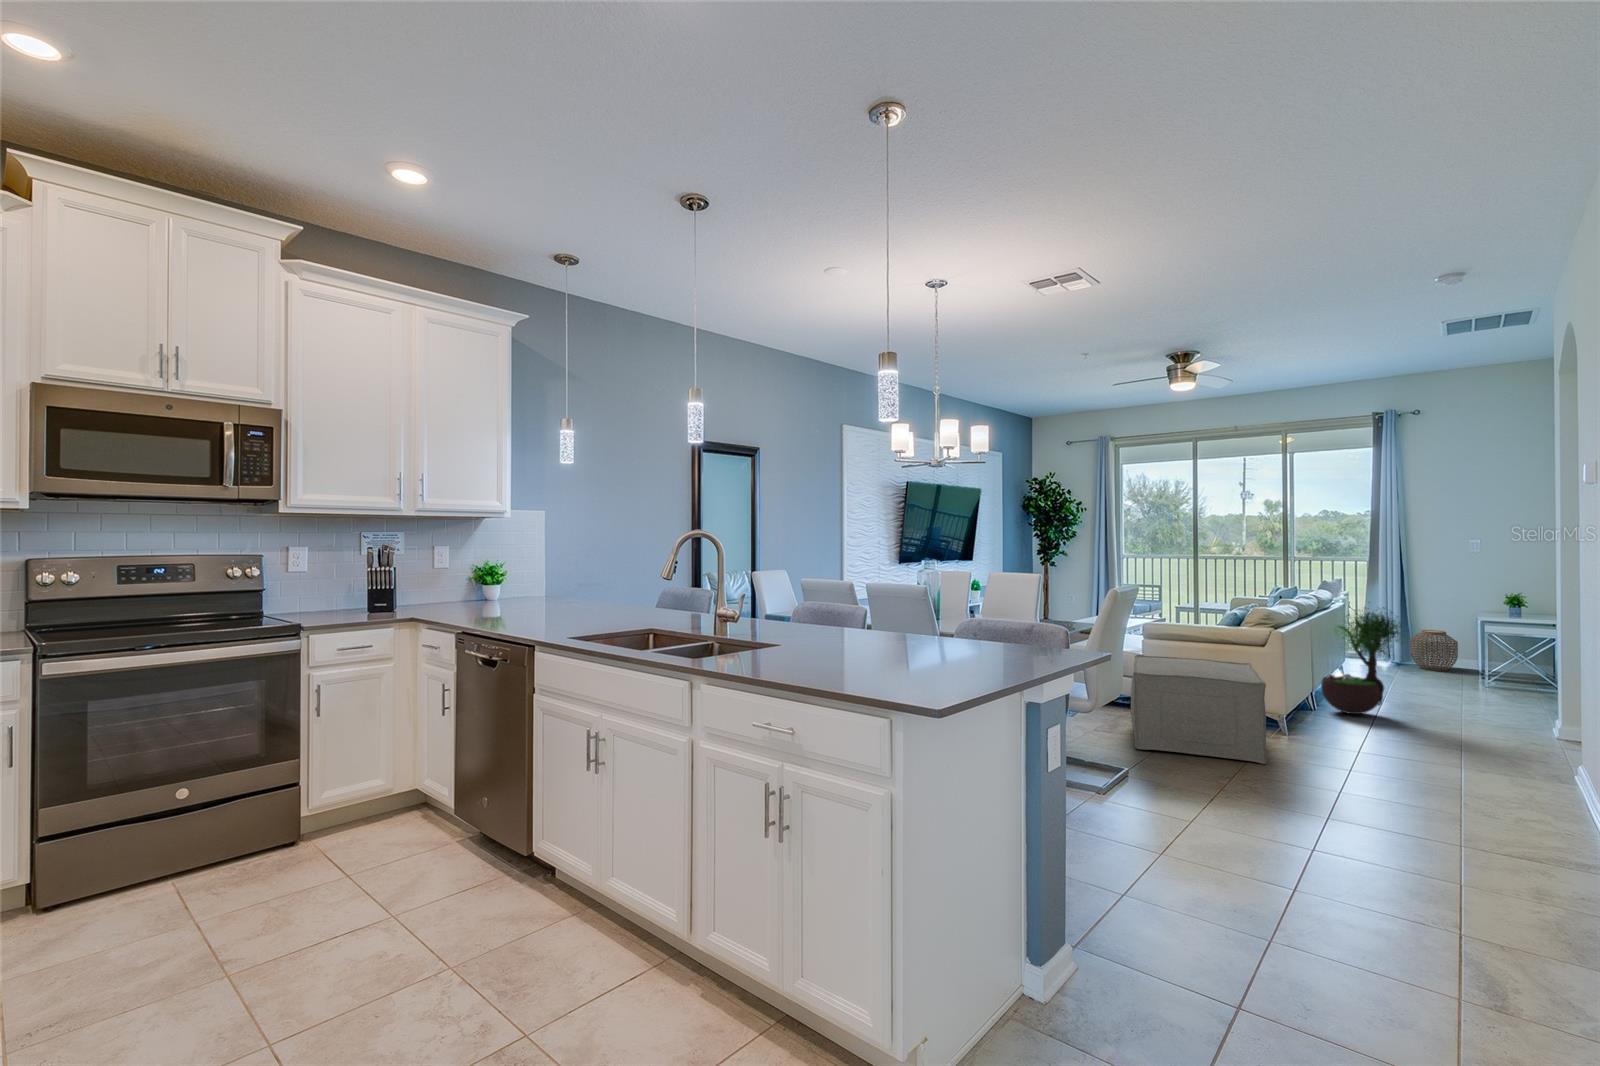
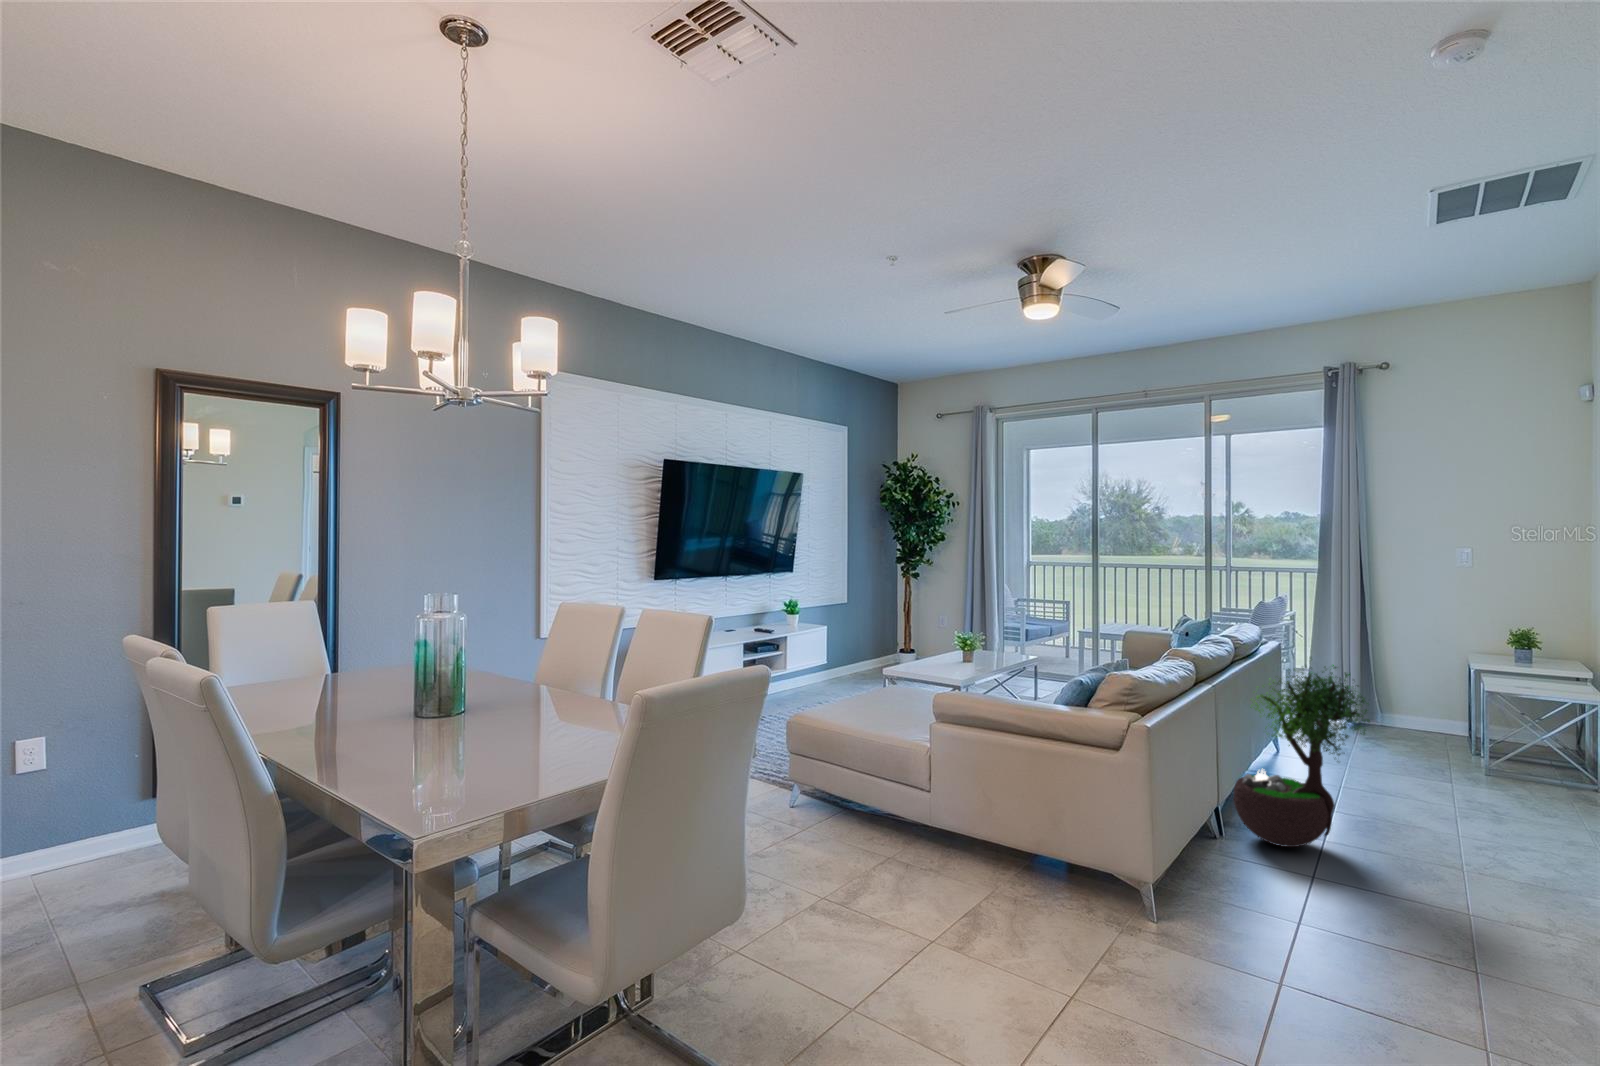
woven basket: present [1410,630,1458,671] -> none [1372,676,1439,736]
ottoman: present [1131,655,1267,764] -> none [850,756,1100,1028]

